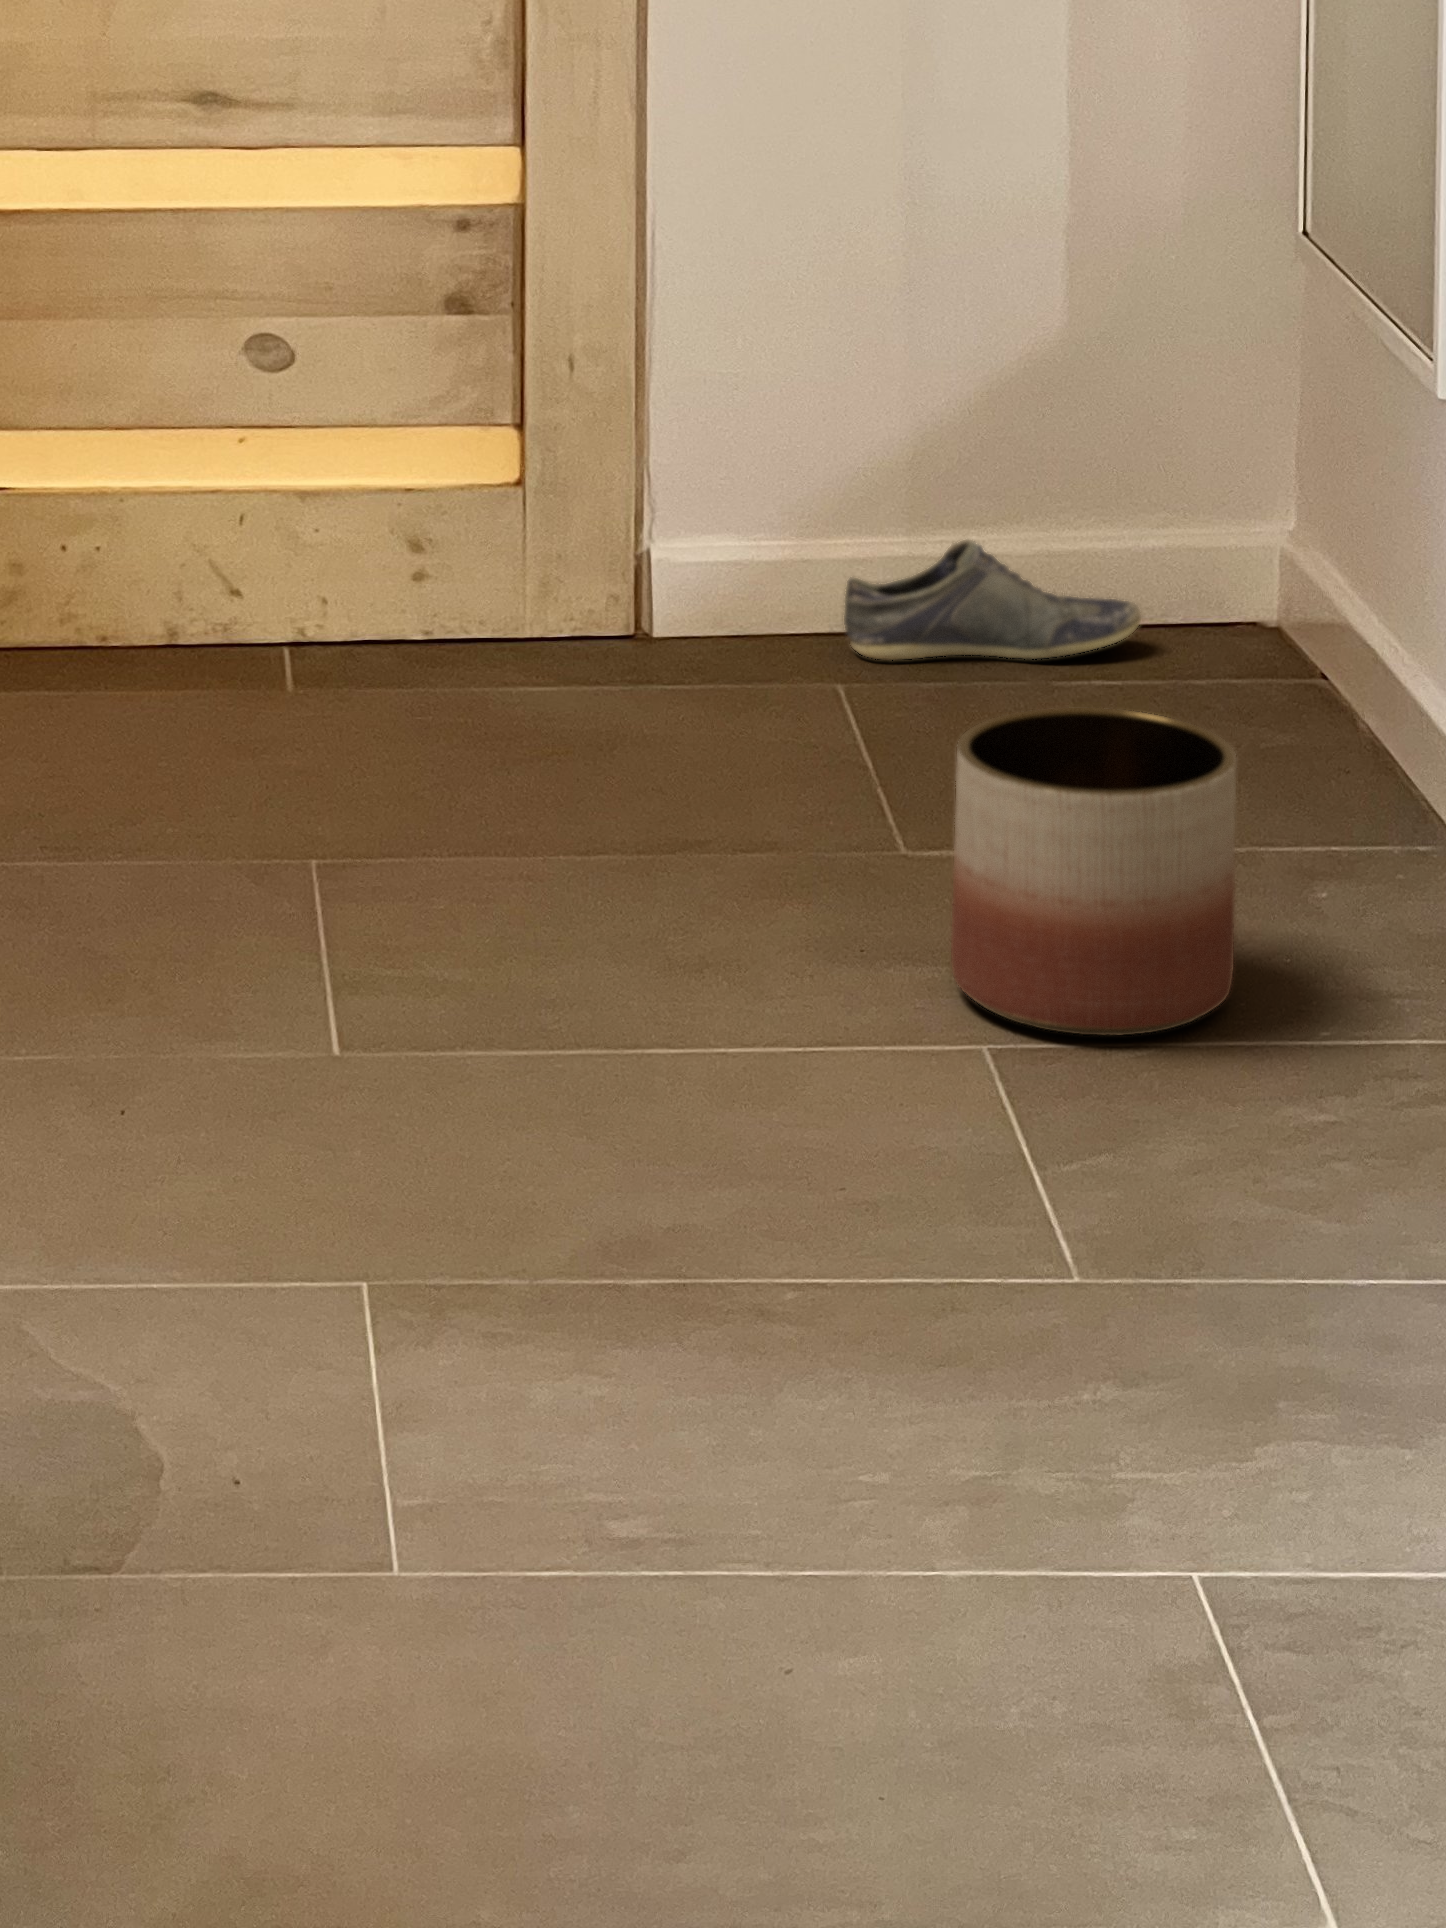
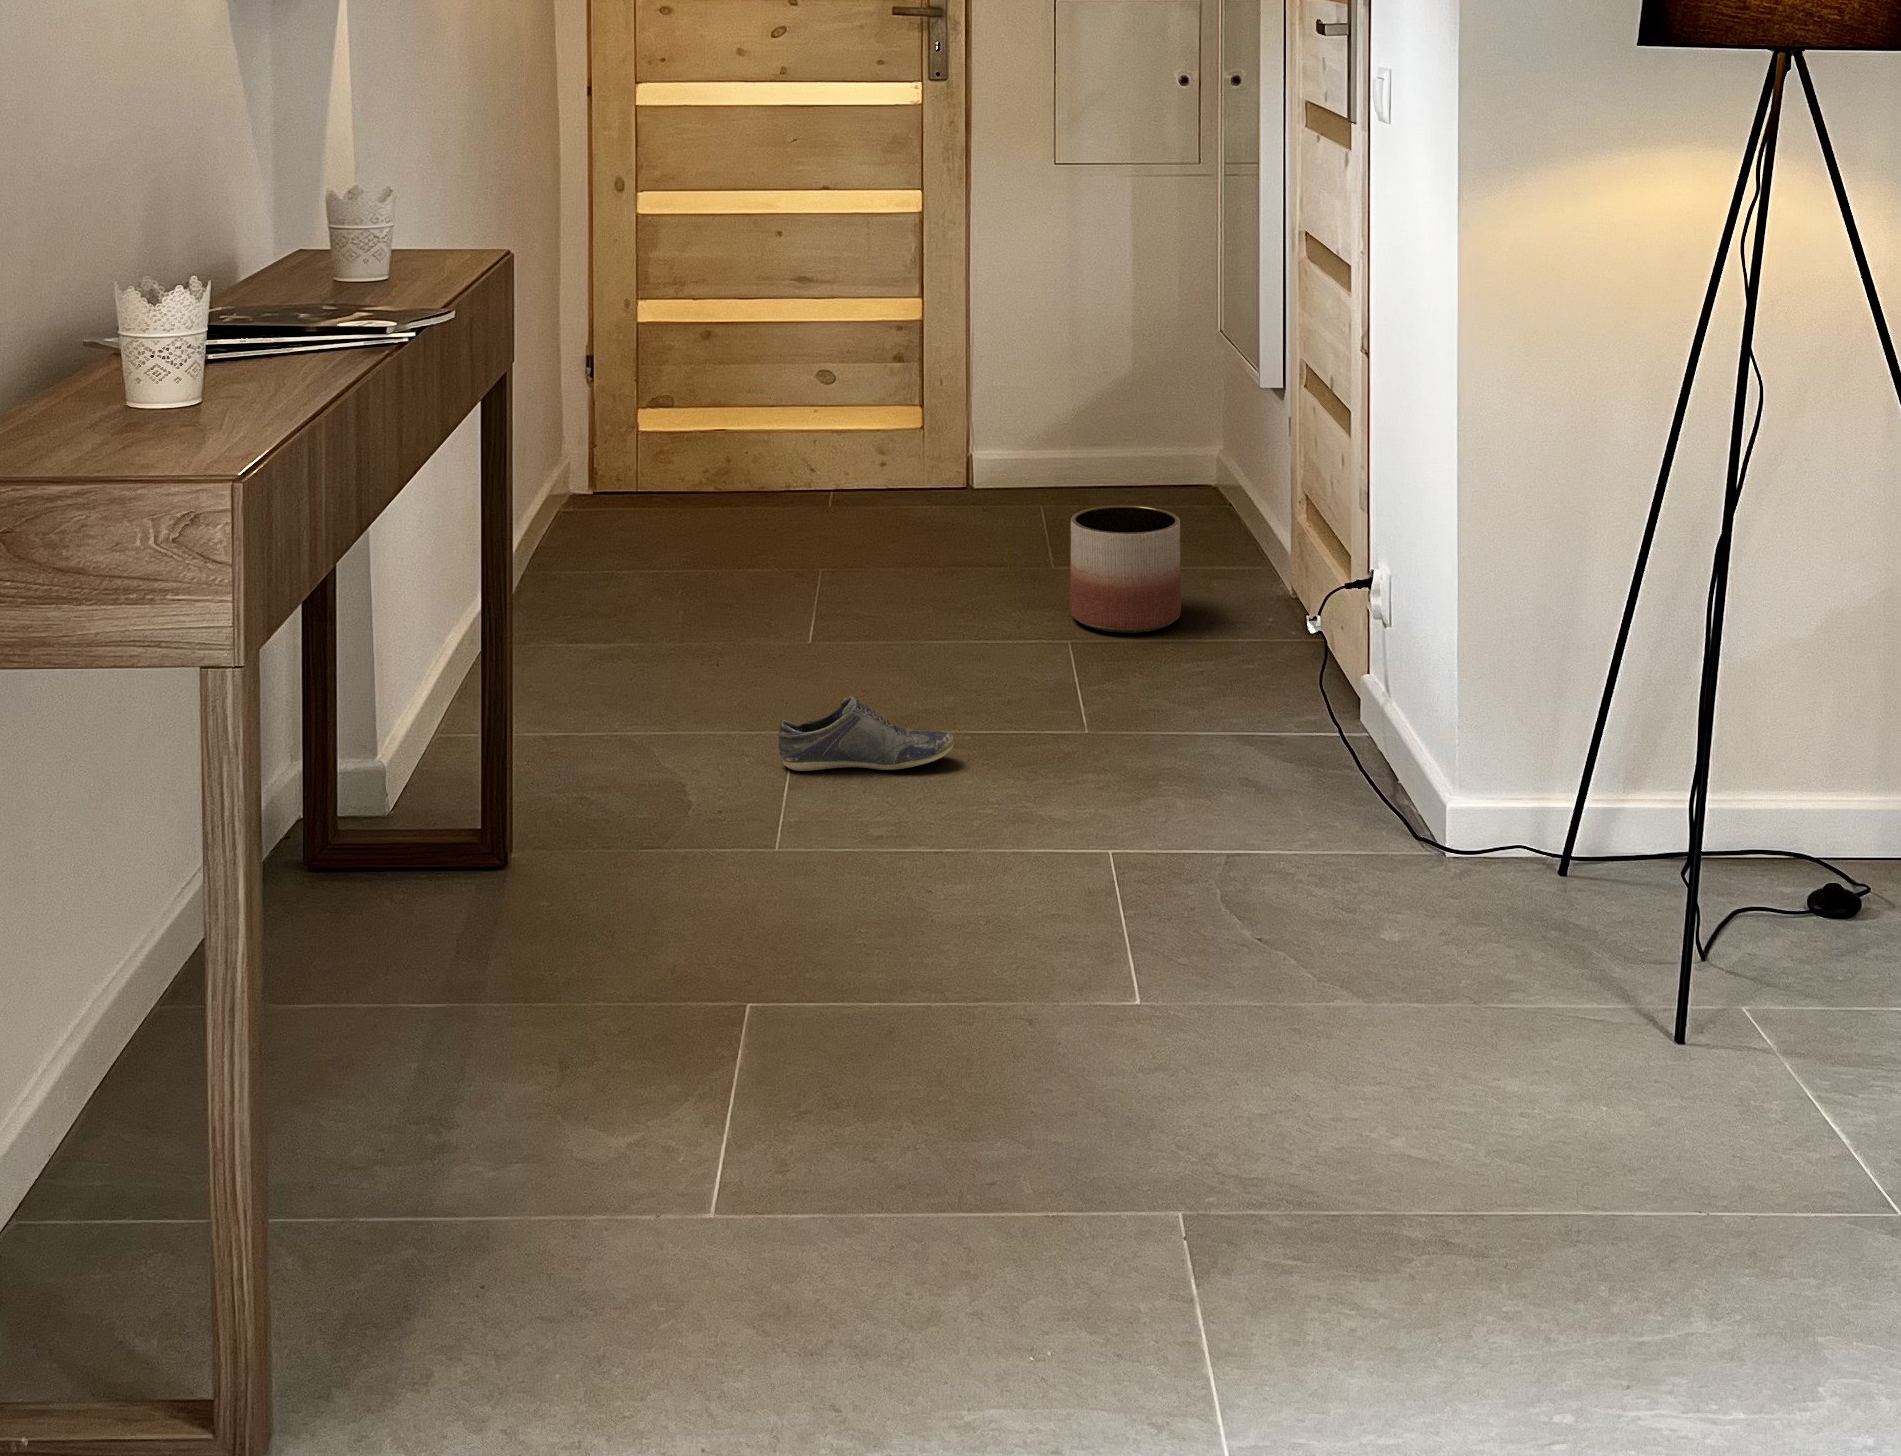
shoe: present [844,540,1141,660] -> present [778,696,954,771]

